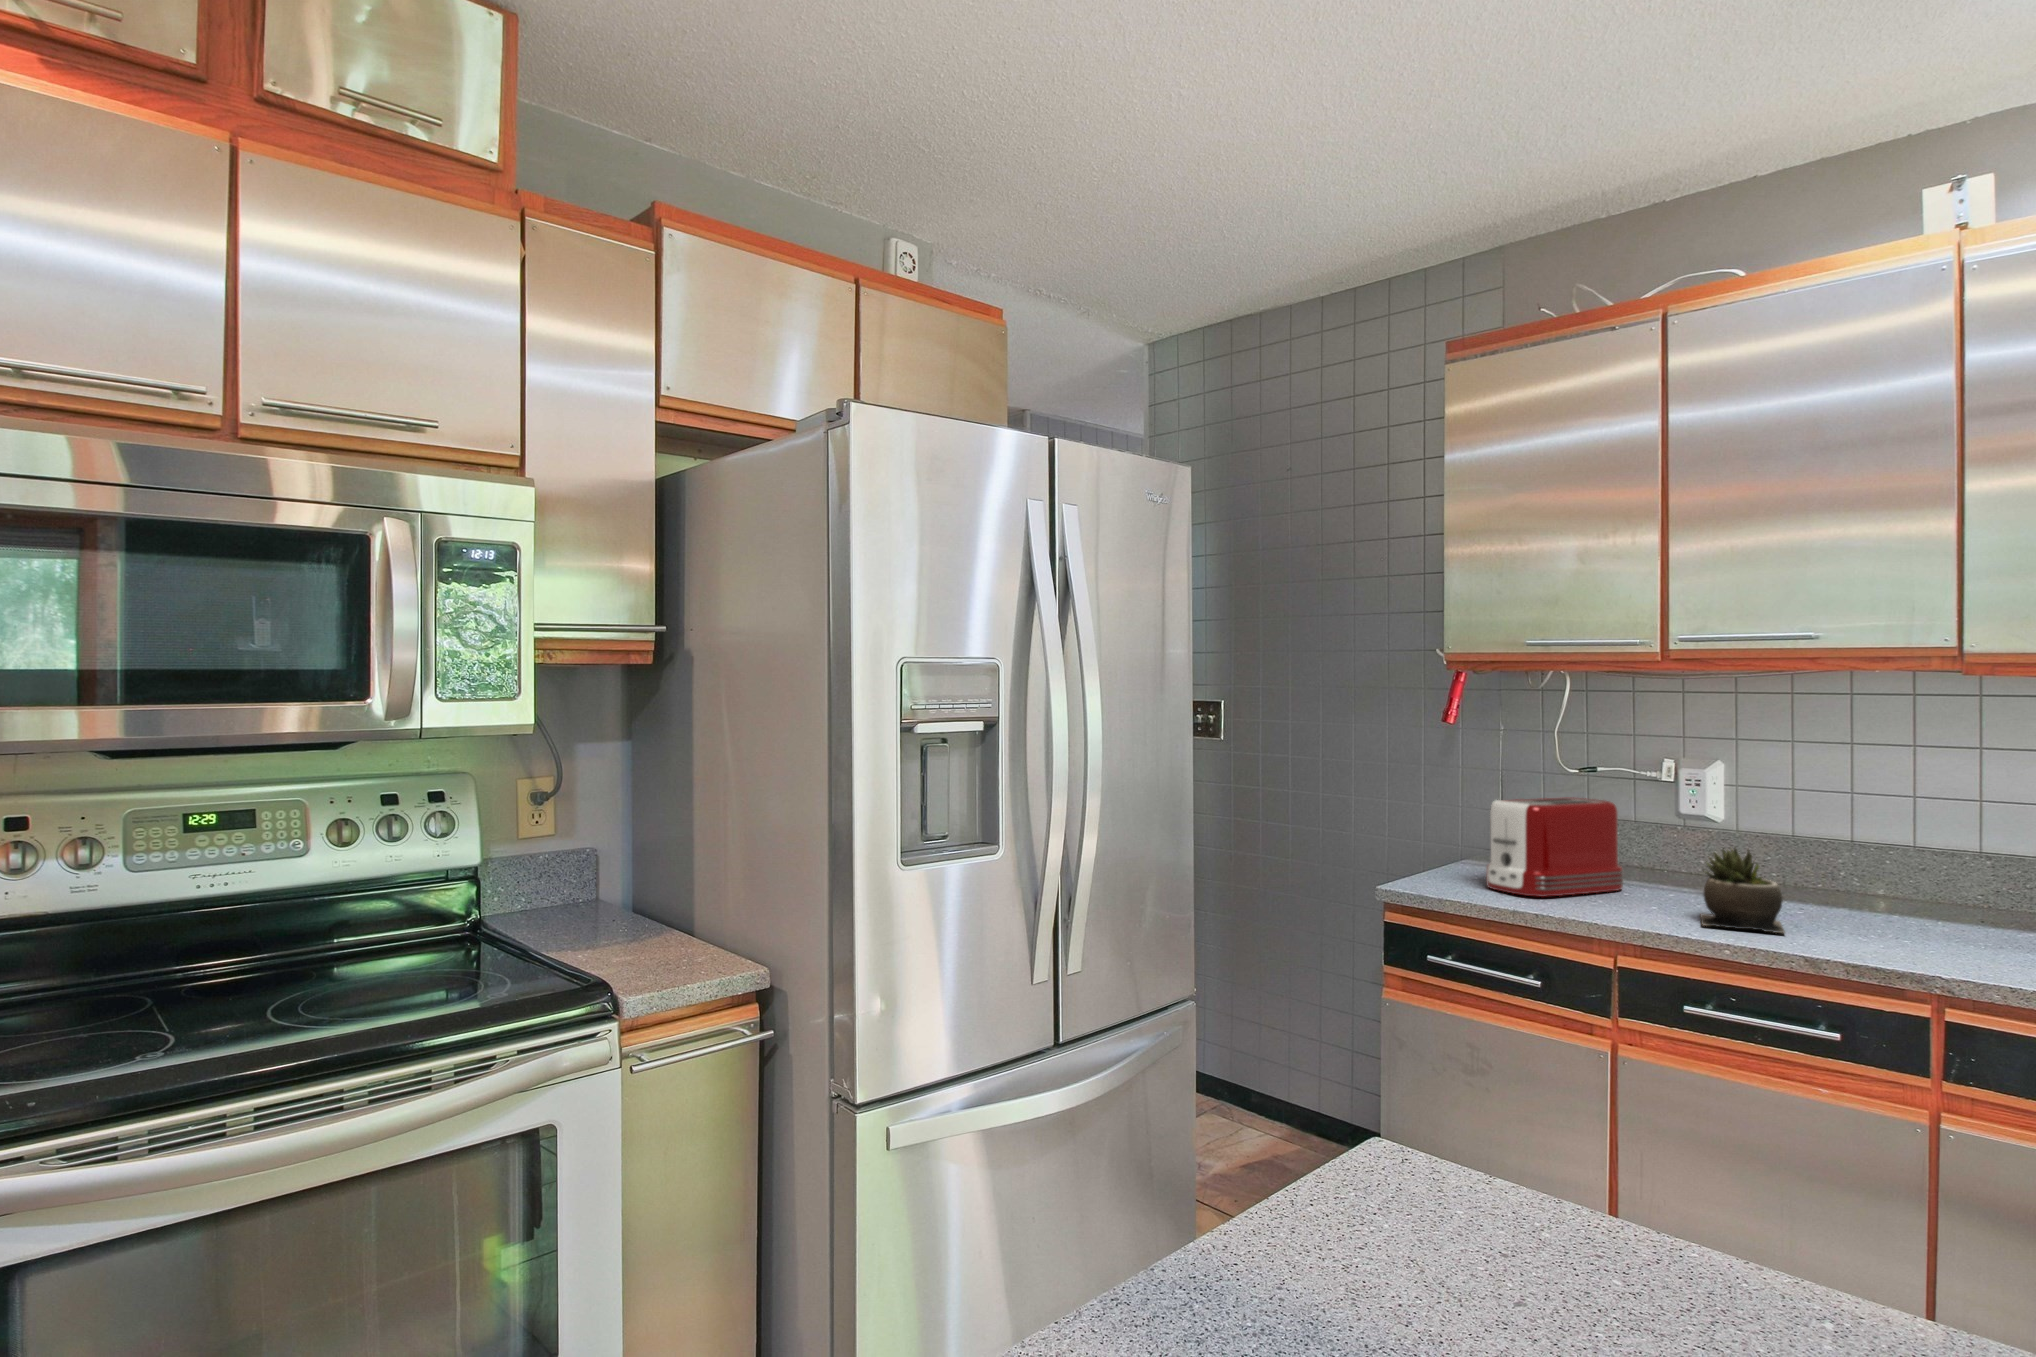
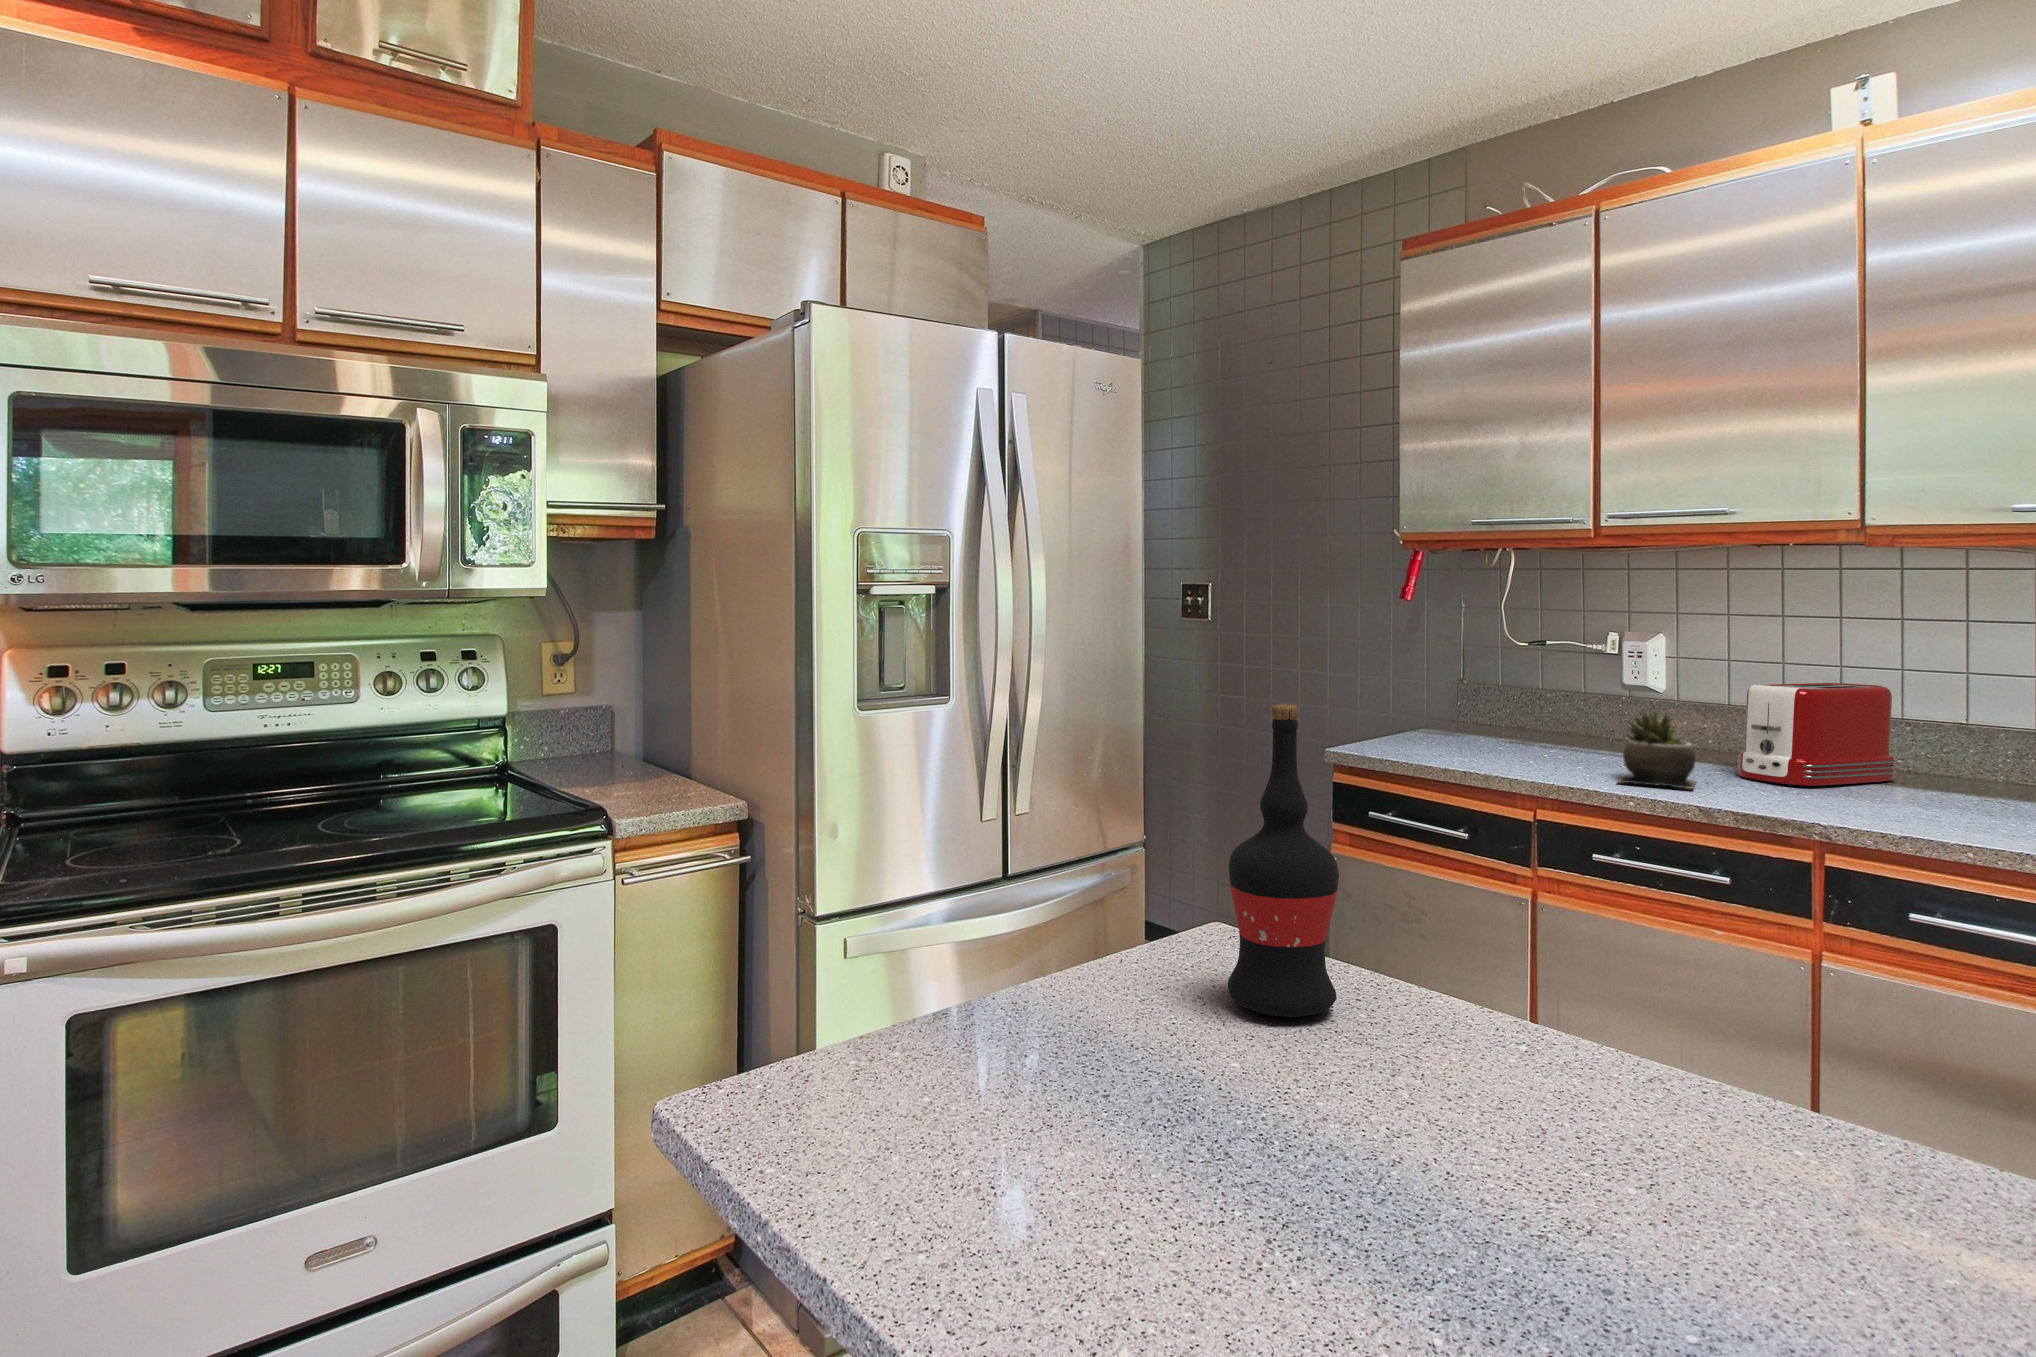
toaster: present [1486,798,1624,897] -> present [1737,683,1897,786]
wine bottle: none [1467,905,1607,1287] -> present [1227,704,1339,1017]

